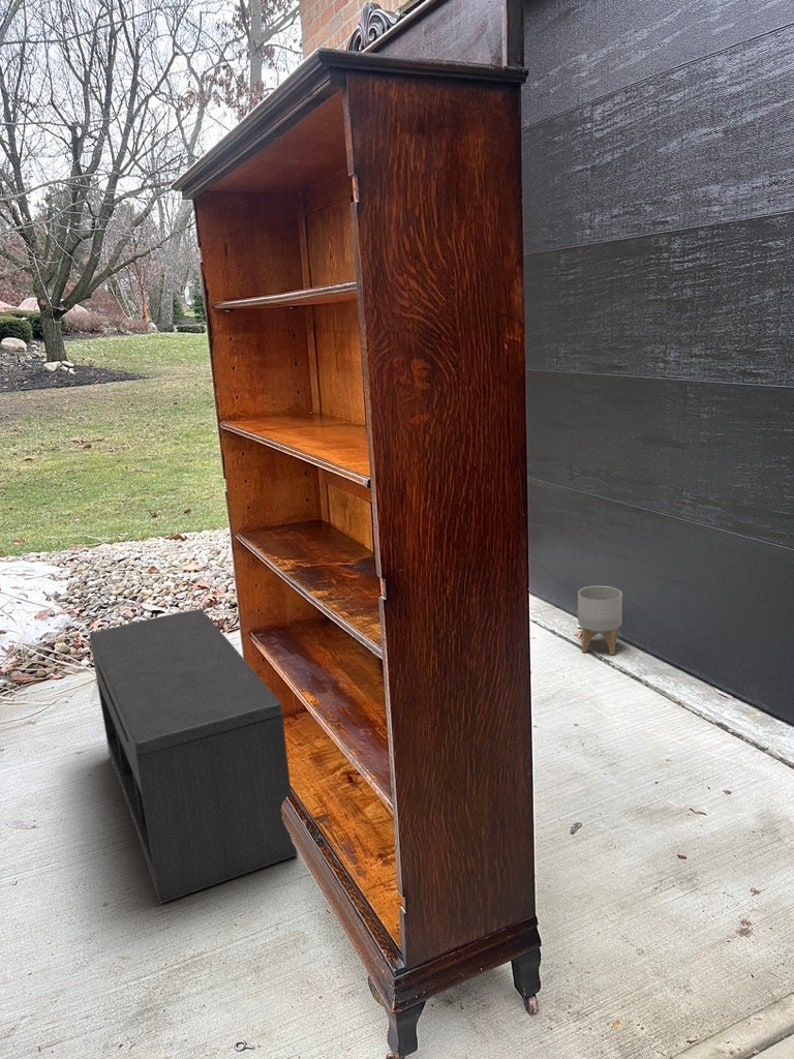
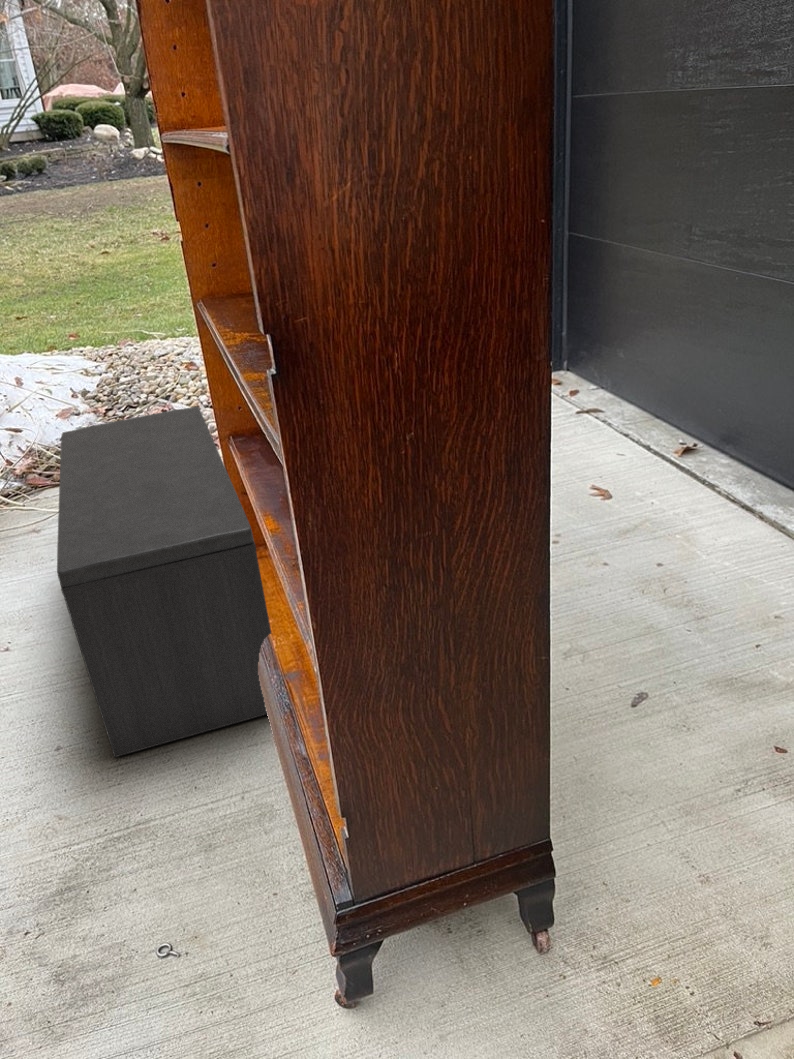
planter: present [578,586,622,655] -> none [682,390,743,479]

